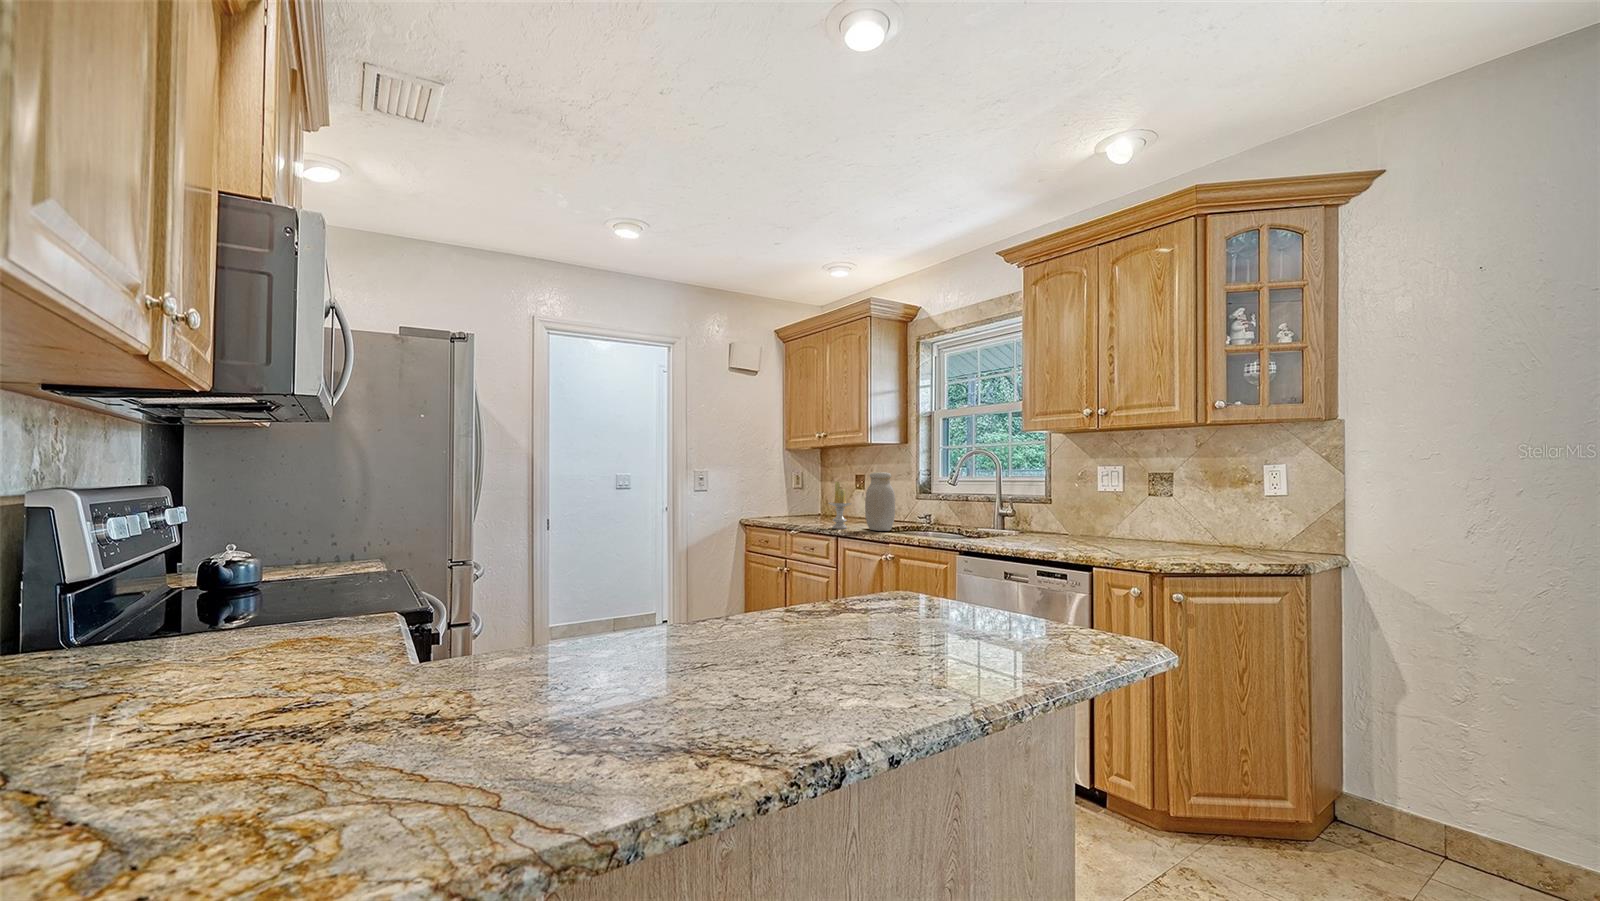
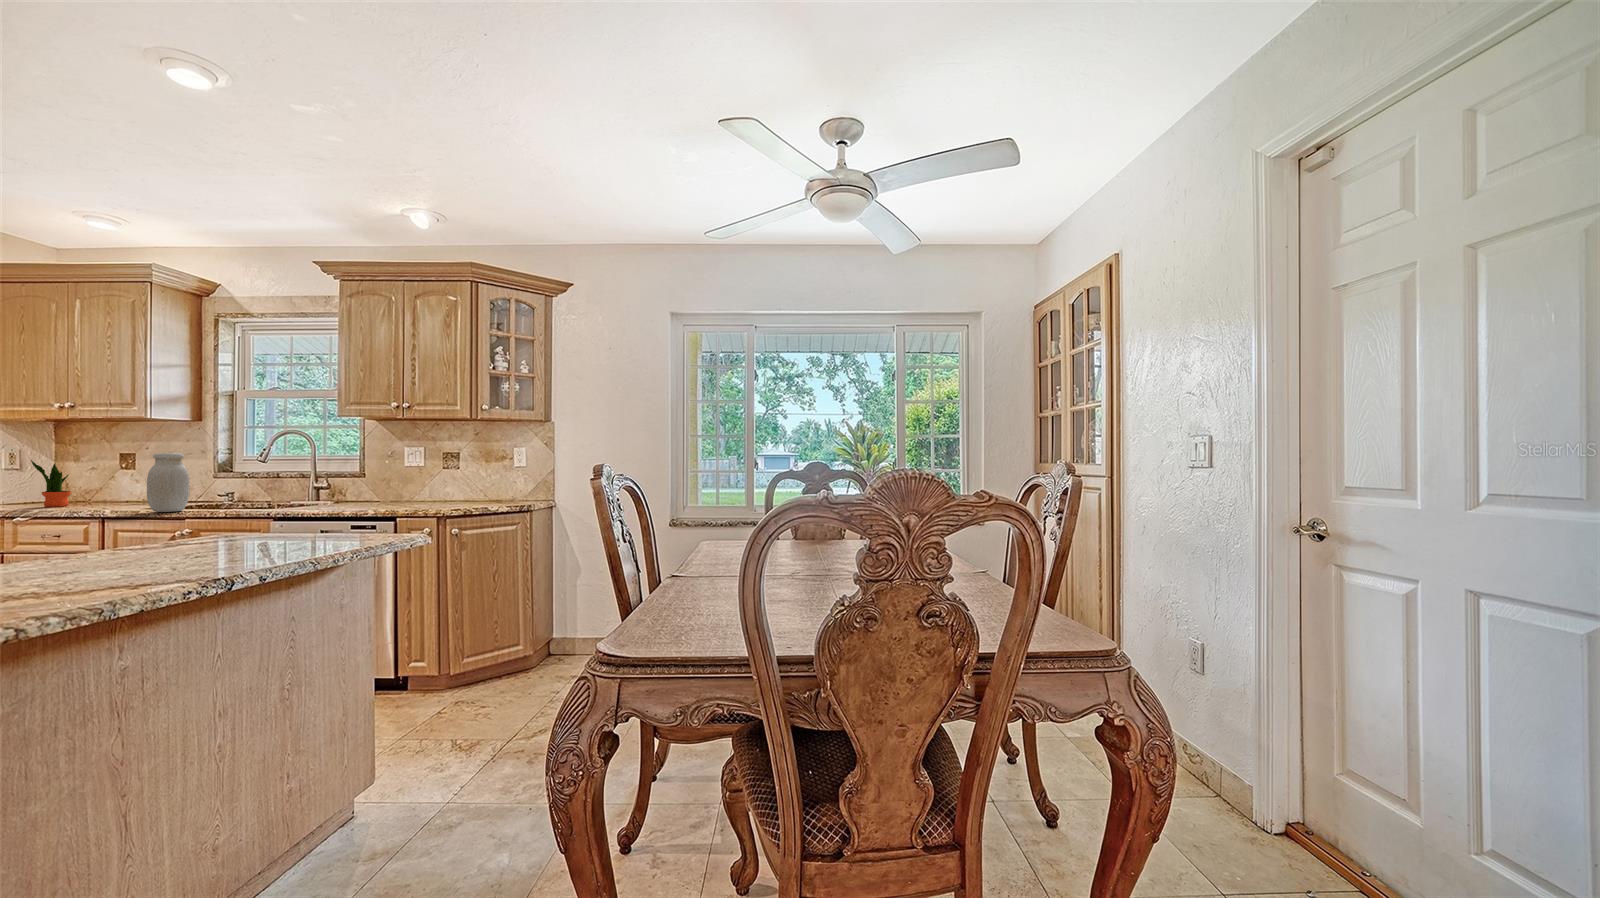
potted plant: none [803,478,826,519] -> present [31,460,71,507]
candle: present [829,482,852,529] -> none [87,463,125,514]

